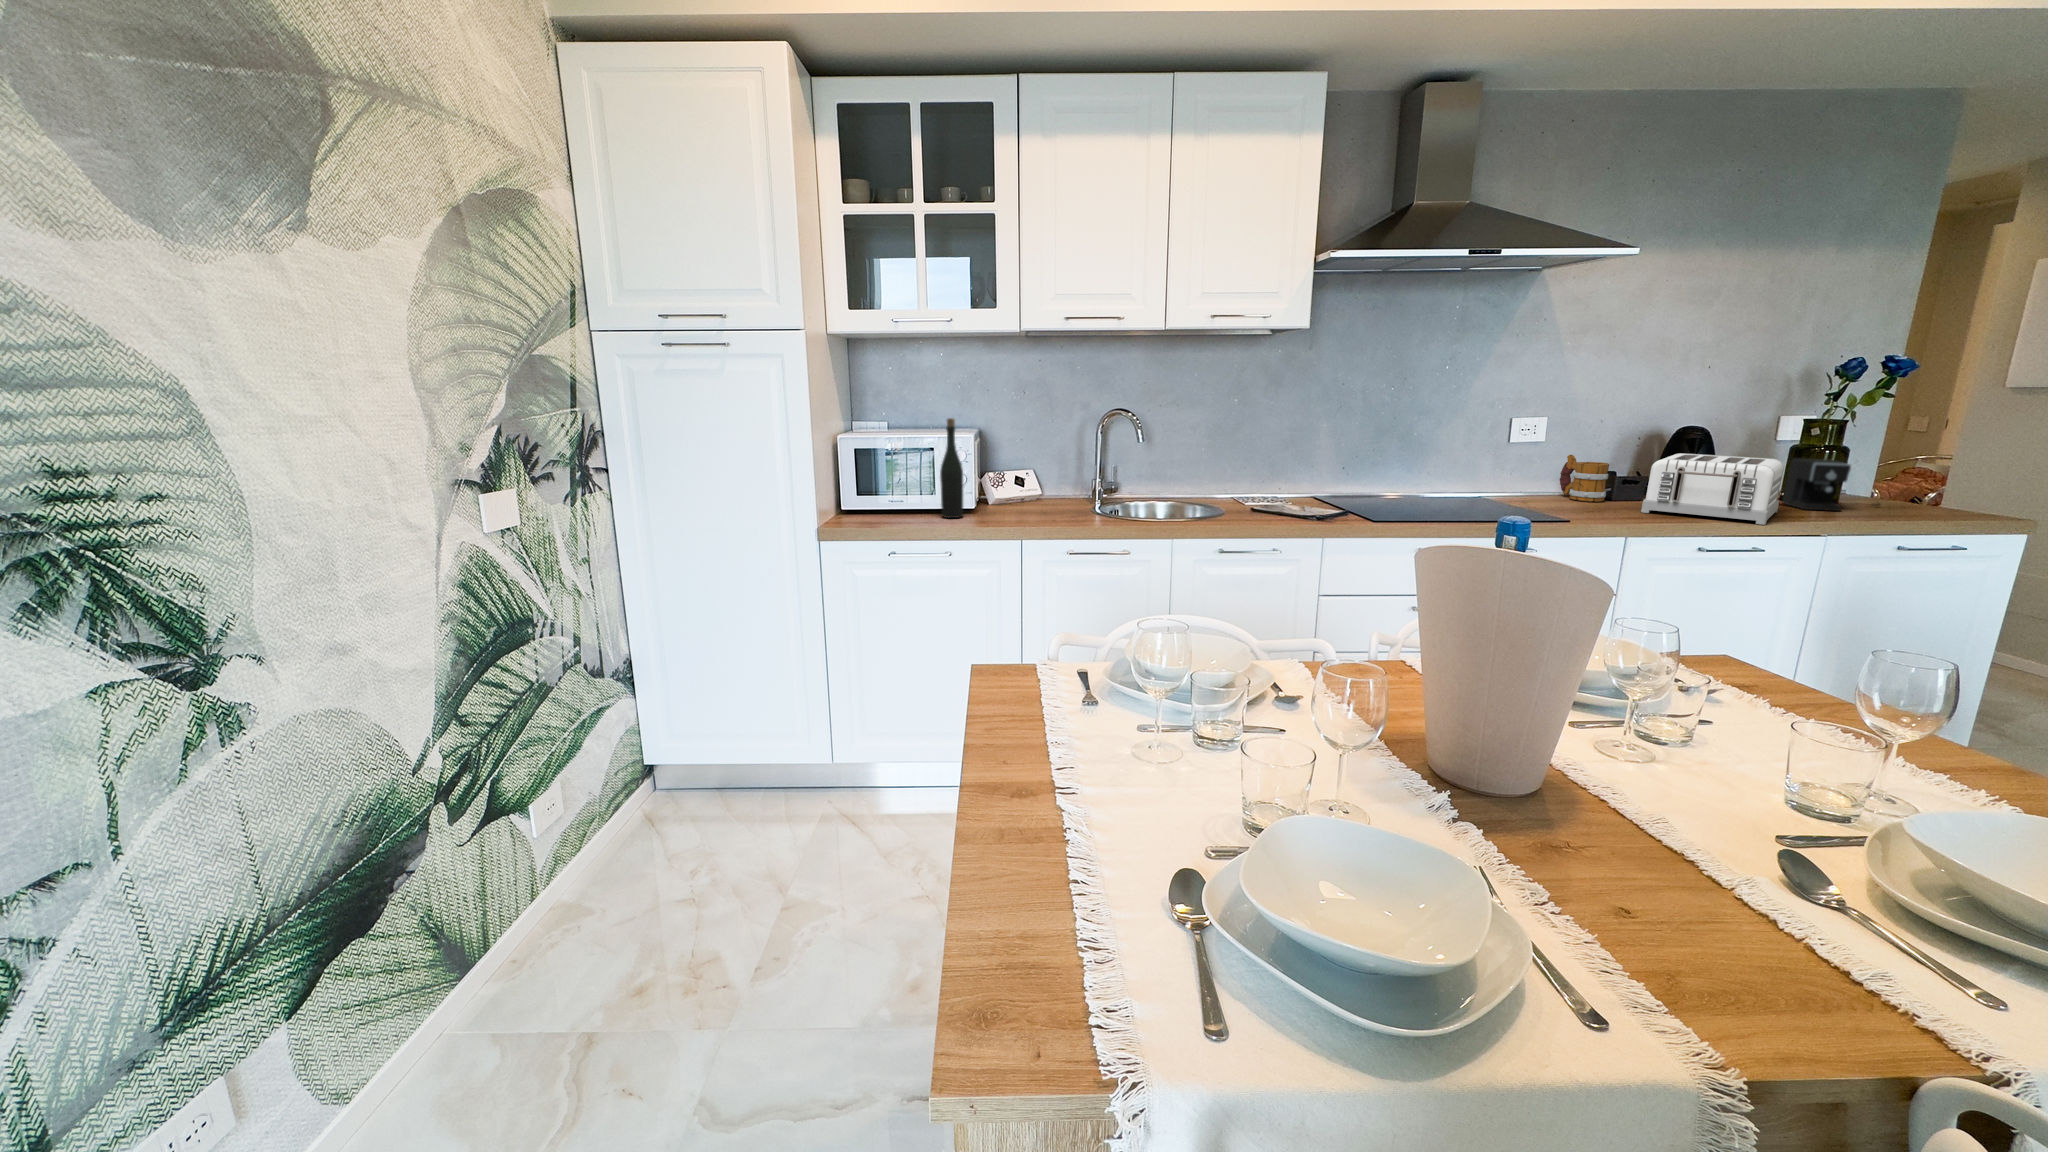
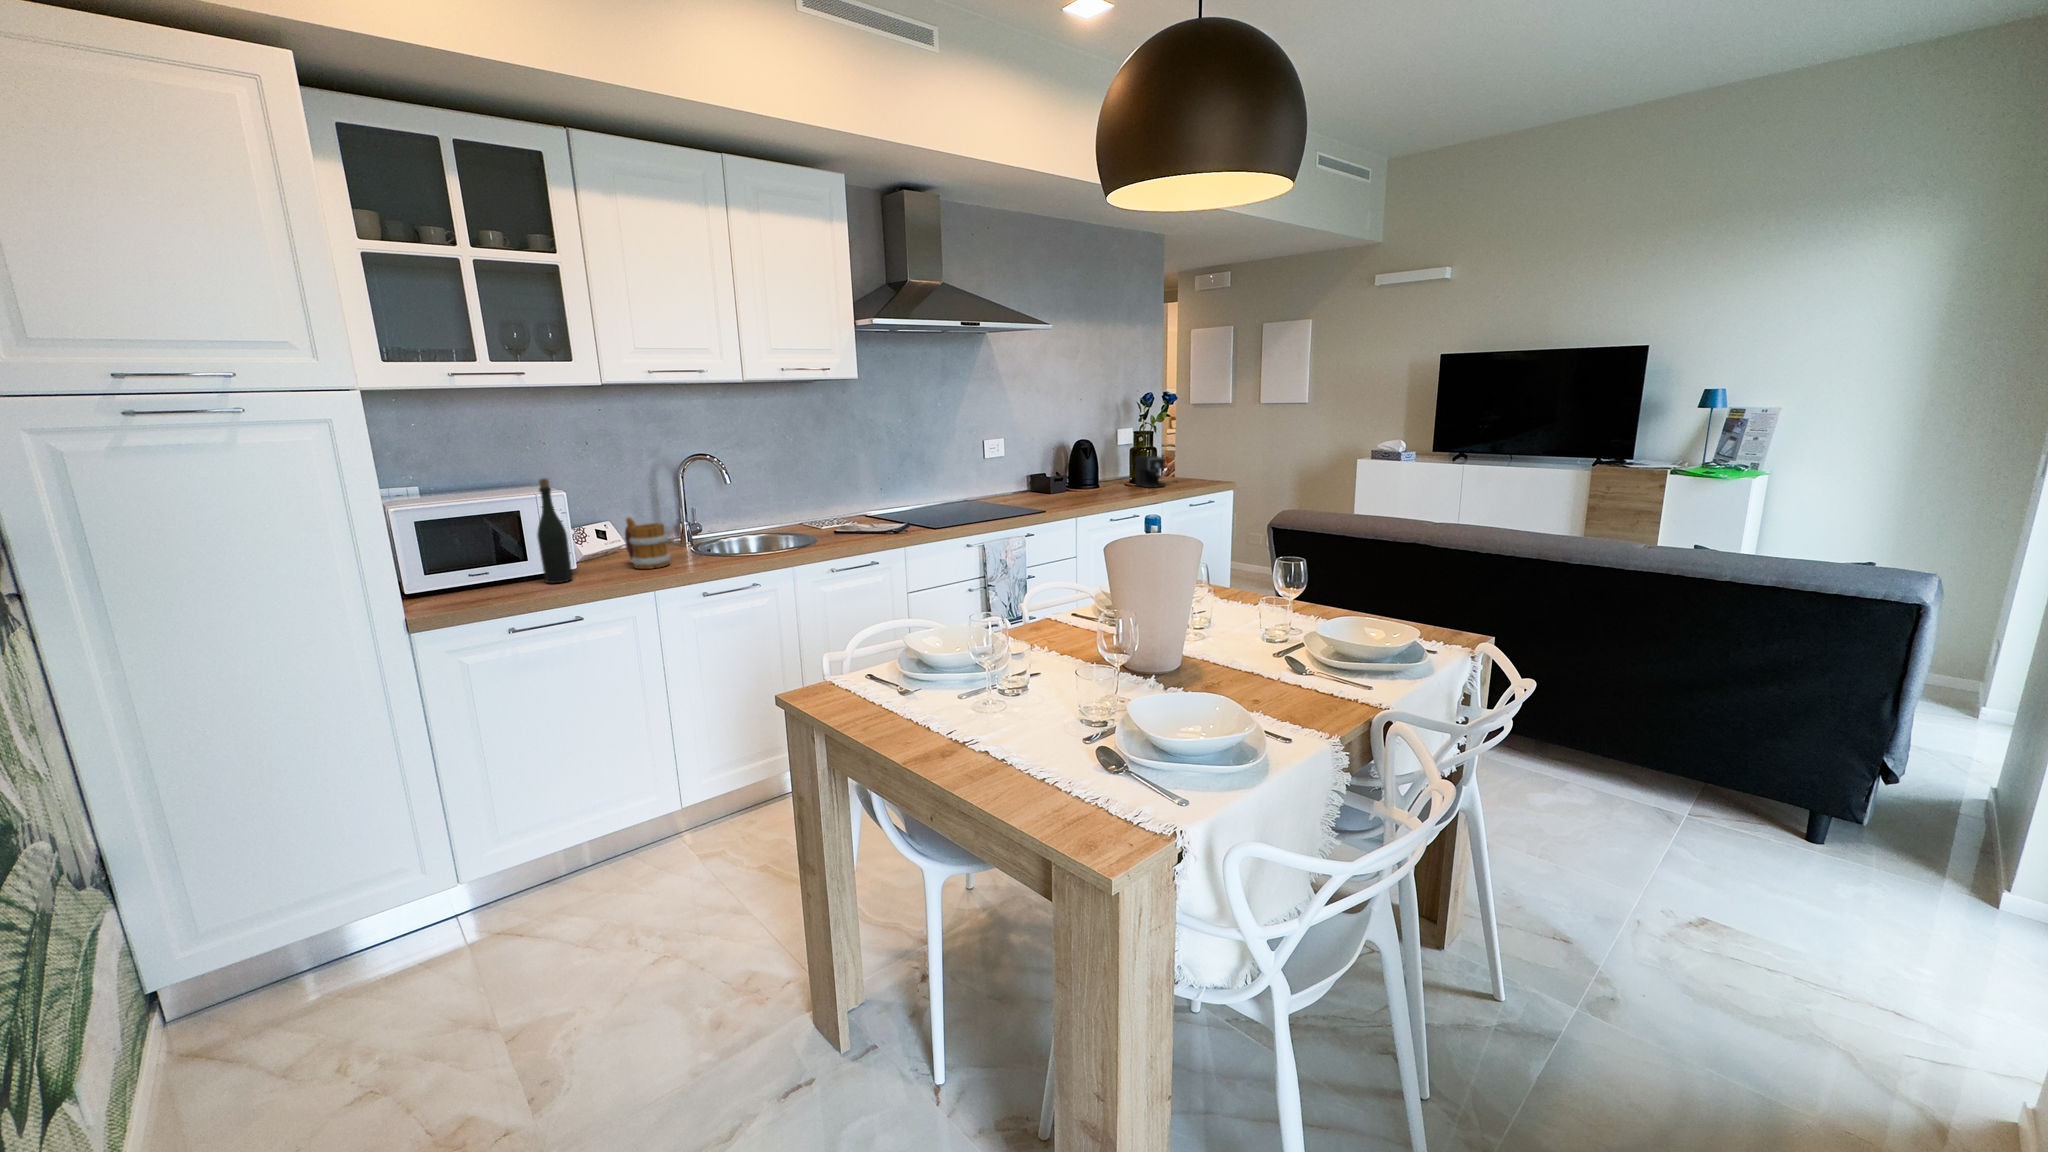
toaster: present [1641,453,1784,525] -> none [1077,458,1142,500]
mug: present [1560,455,1609,502] -> present [625,517,670,569]

